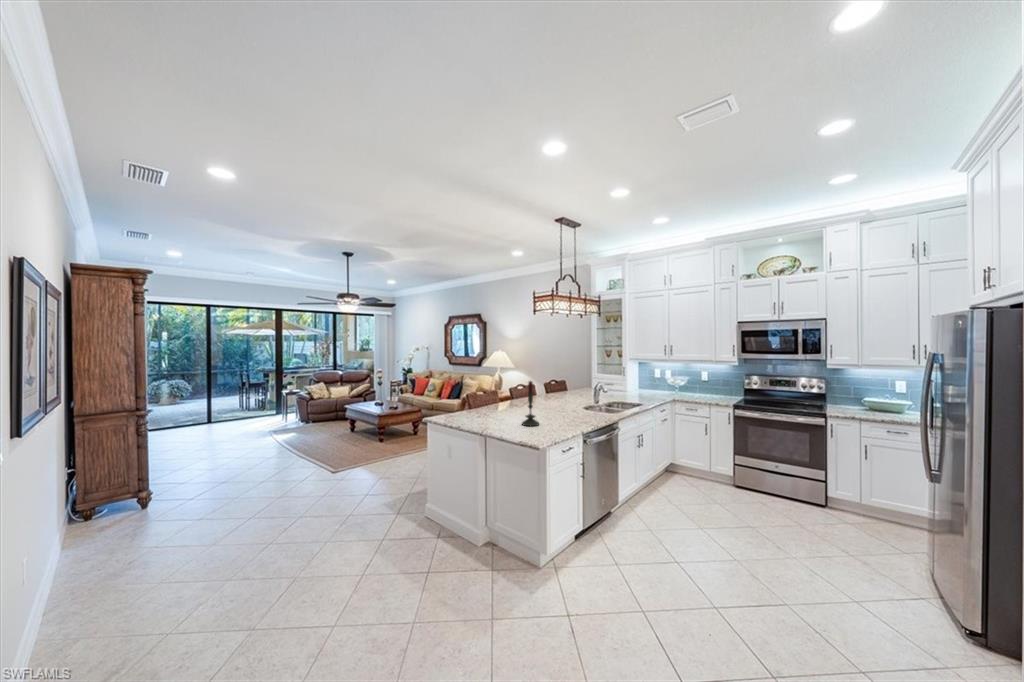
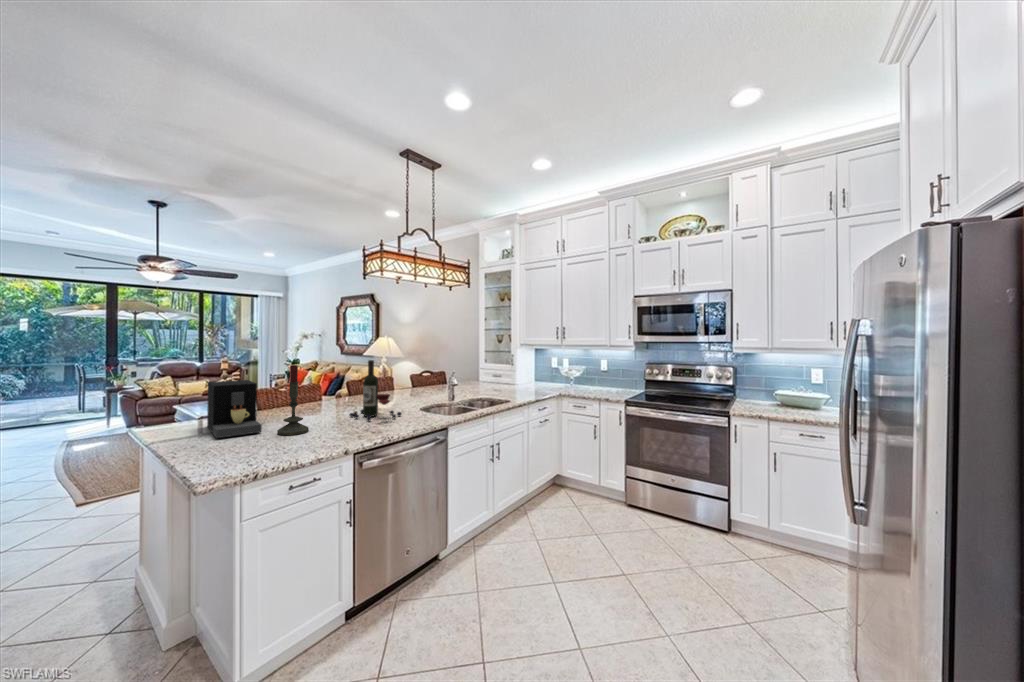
wine bottle: none [546,376,581,419] -> present [350,360,401,421]
coffee maker: none [470,390,513,427] -> present [207,380,262,438]

